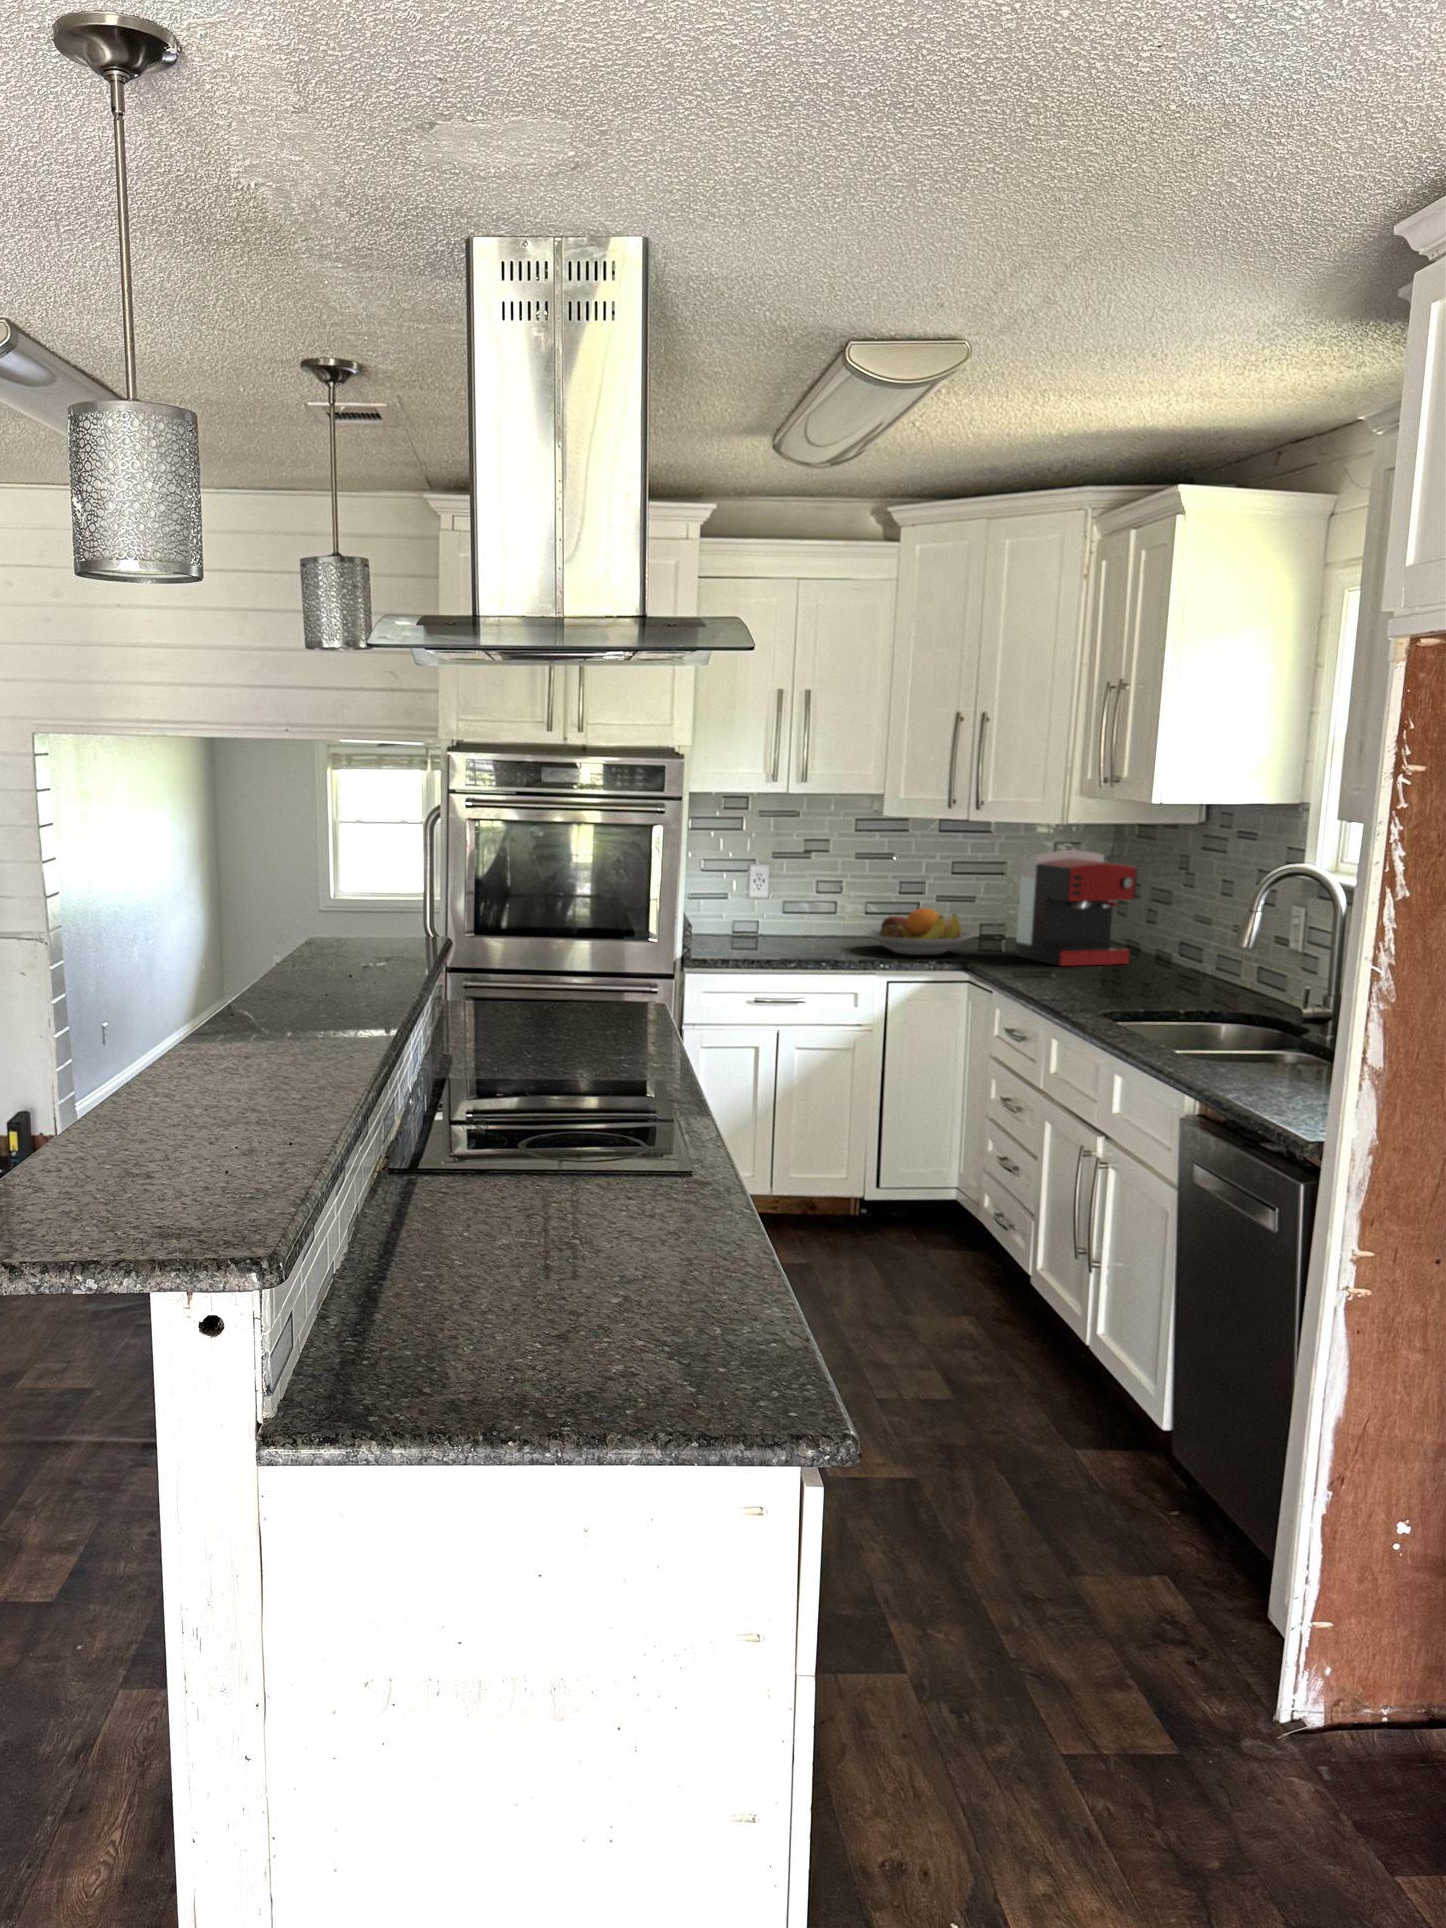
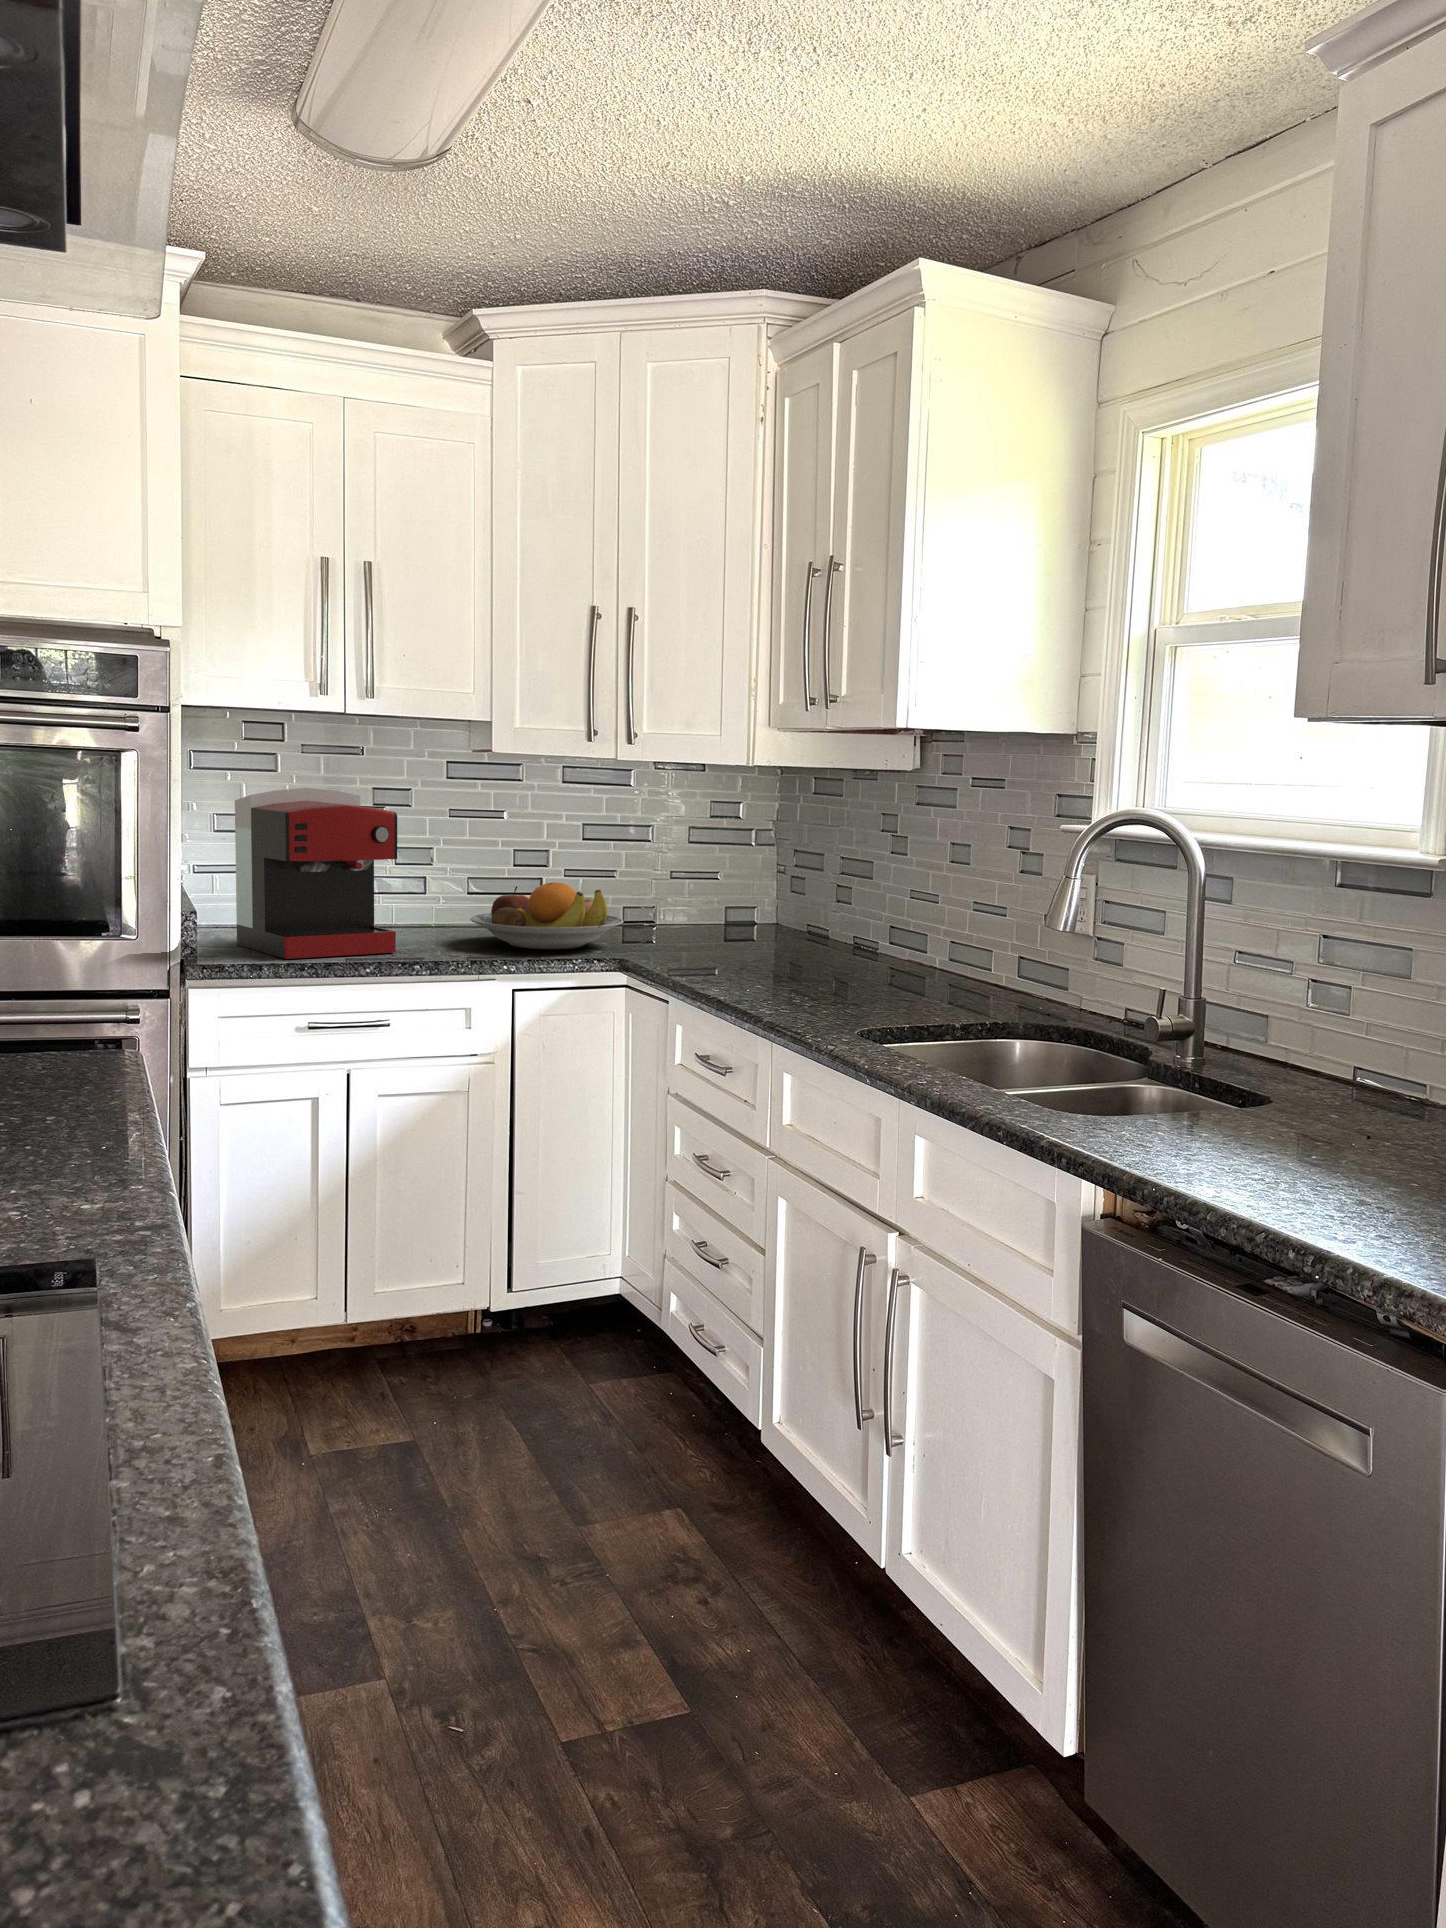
coffee maker: present [1015,850,1137,966] -> present [235,788,397,959]

